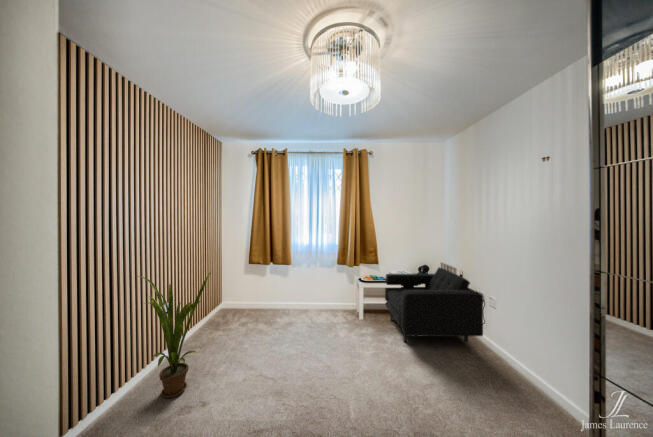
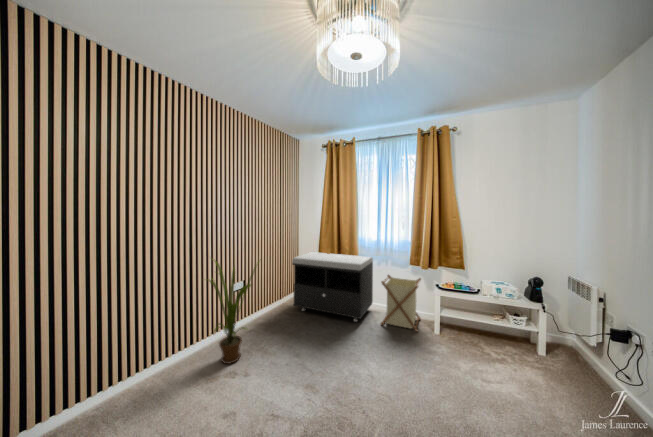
storage bench: none [225,260,304,323] -> present [292,252,373,322]
armchair: present [385,267,483,342] -> none [470,282,637,405]
laundry basket: none [317,275,349,321] -> present [381,275,421,331]

